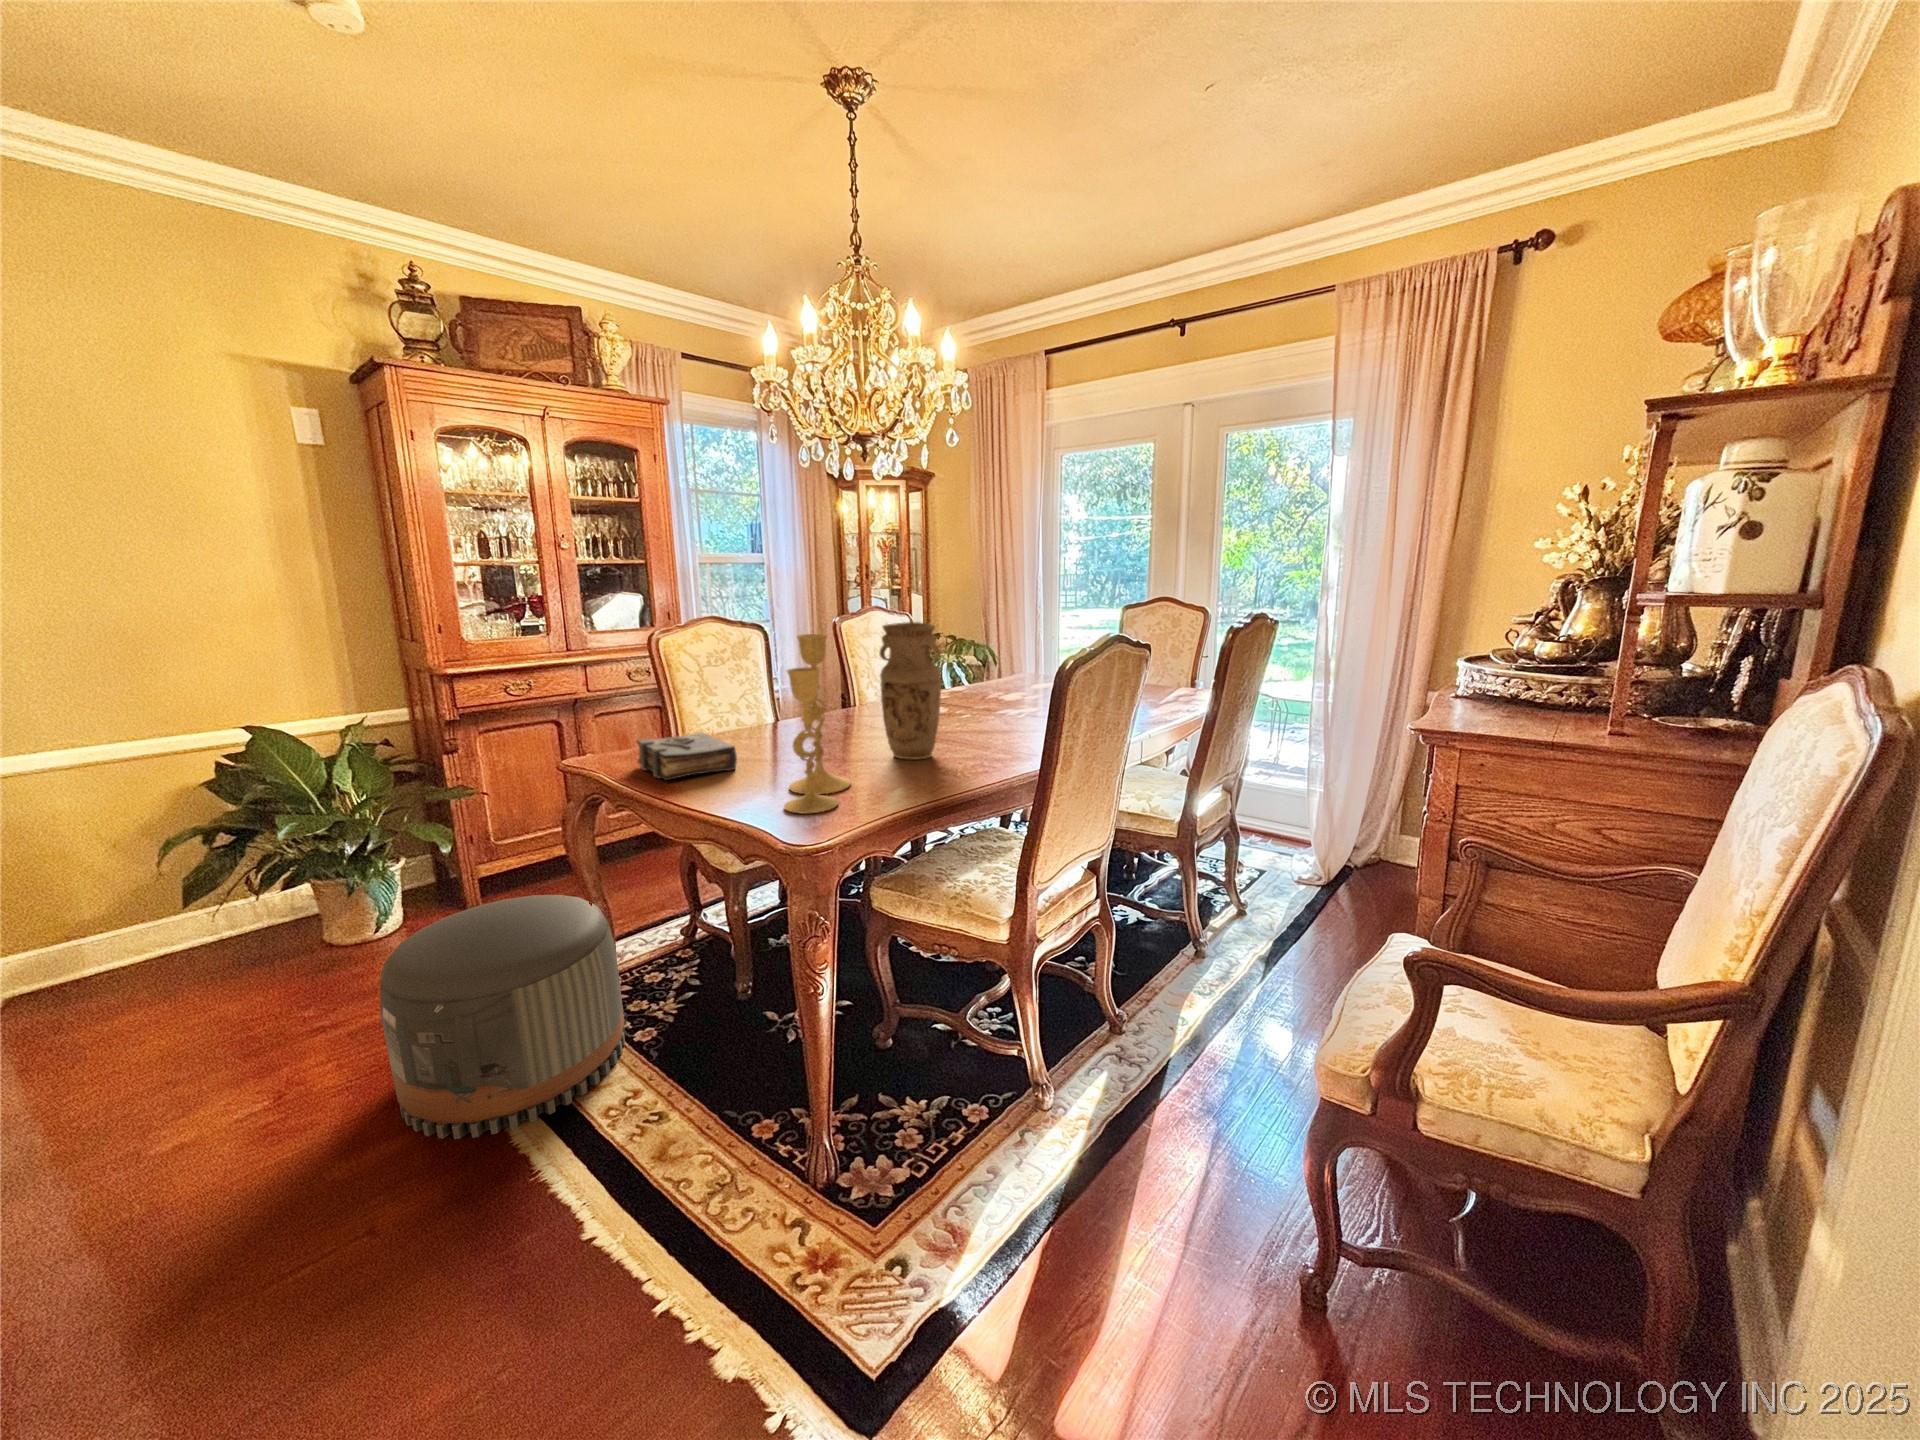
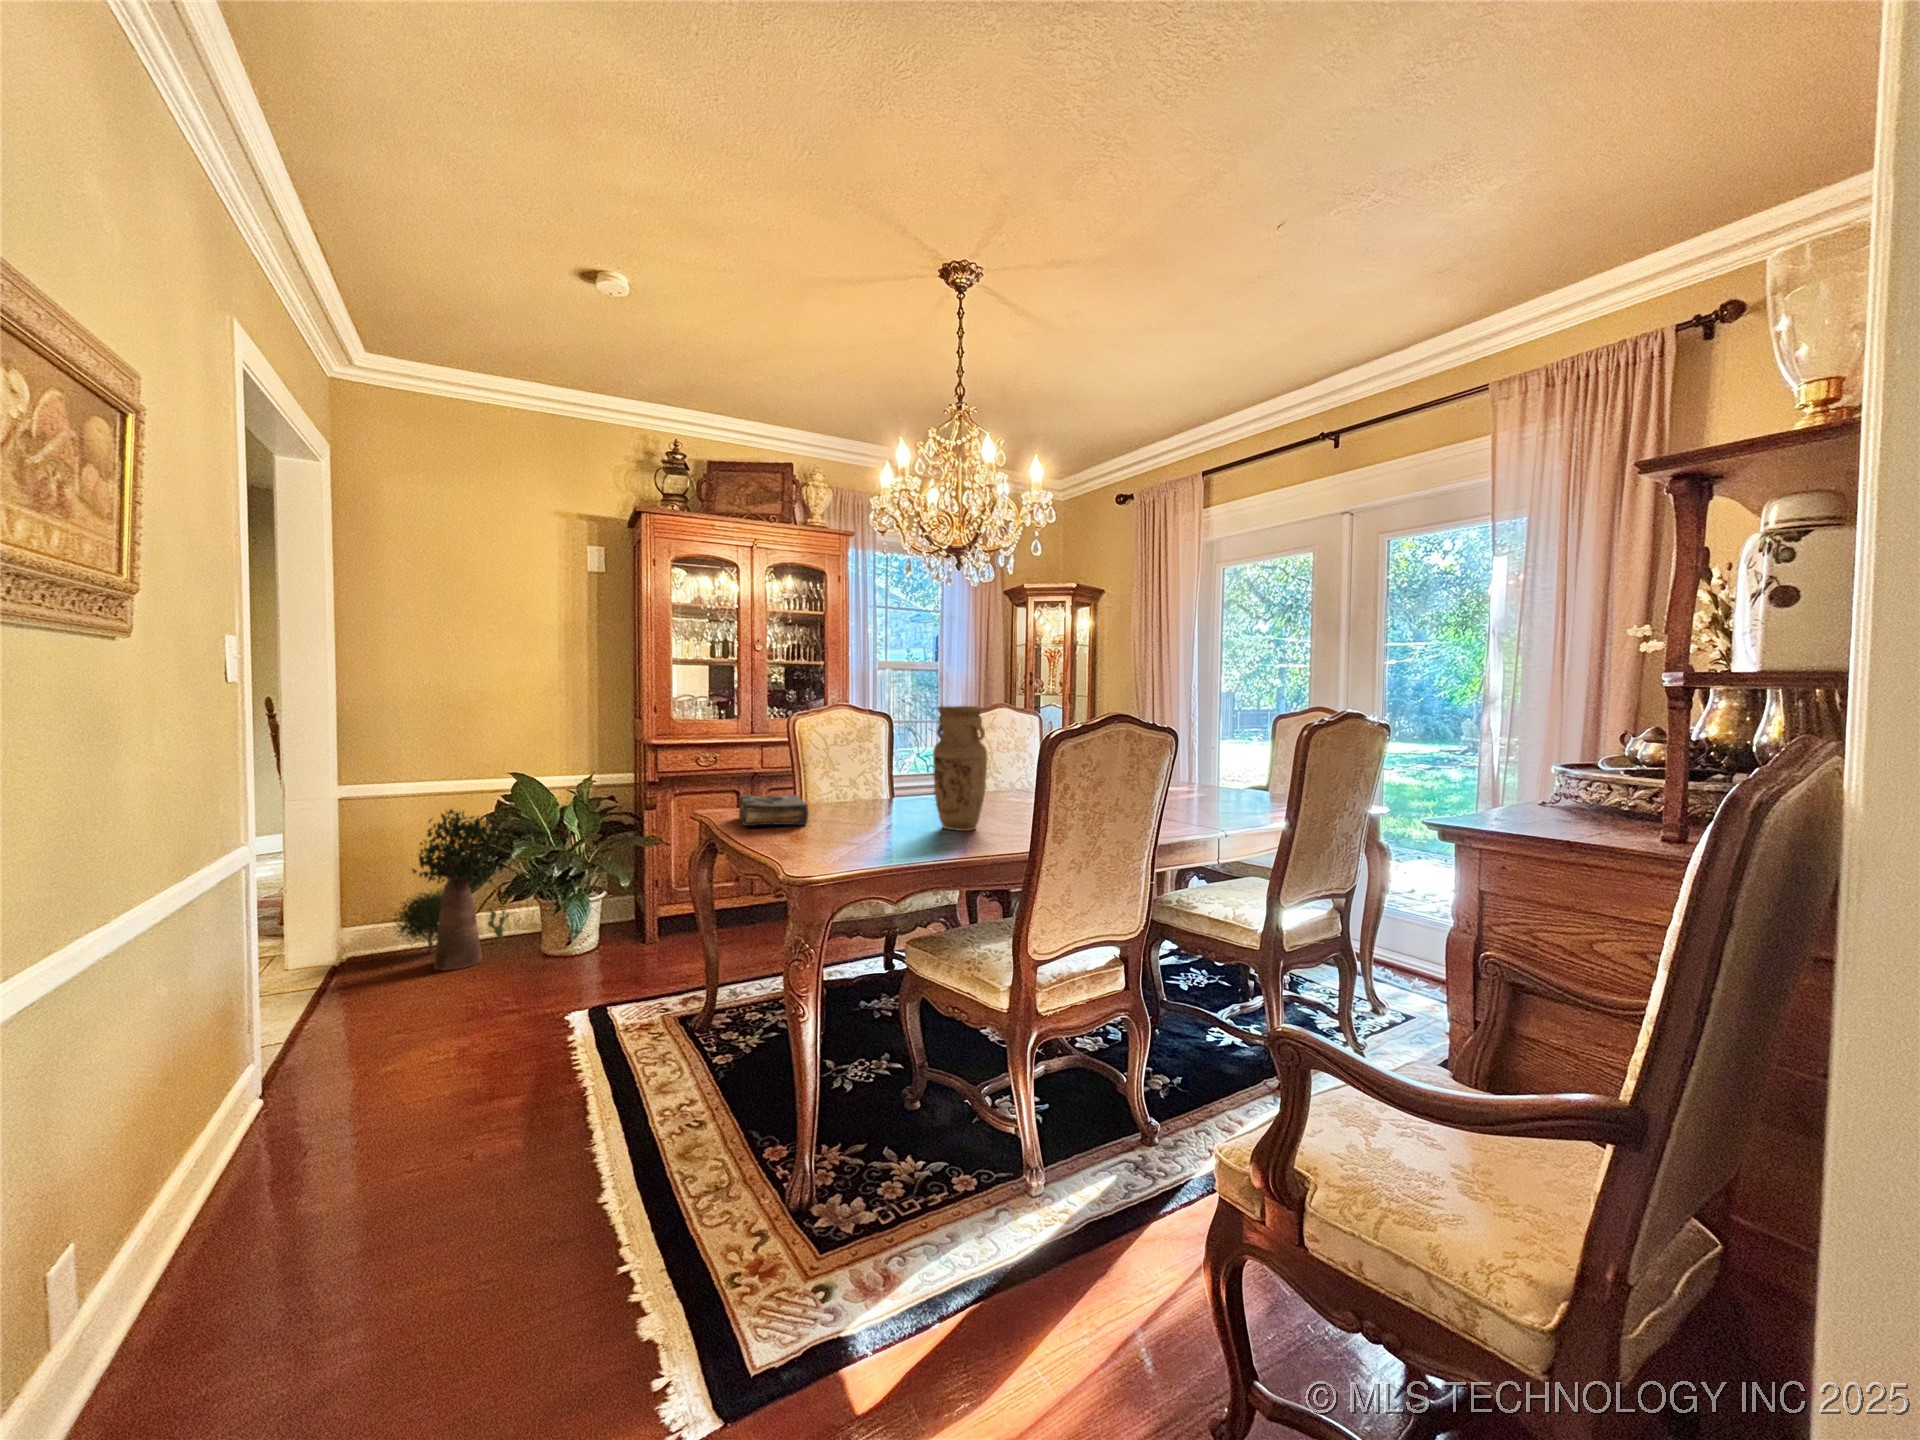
candlestick: present [784,634,851,814] -> none [810,708,884,856]
potted plant: none [71,782,263,995] -> present [394,809,509,970]
pouf: present [380,895,625,1139] -> none [527,920,706,1107]

